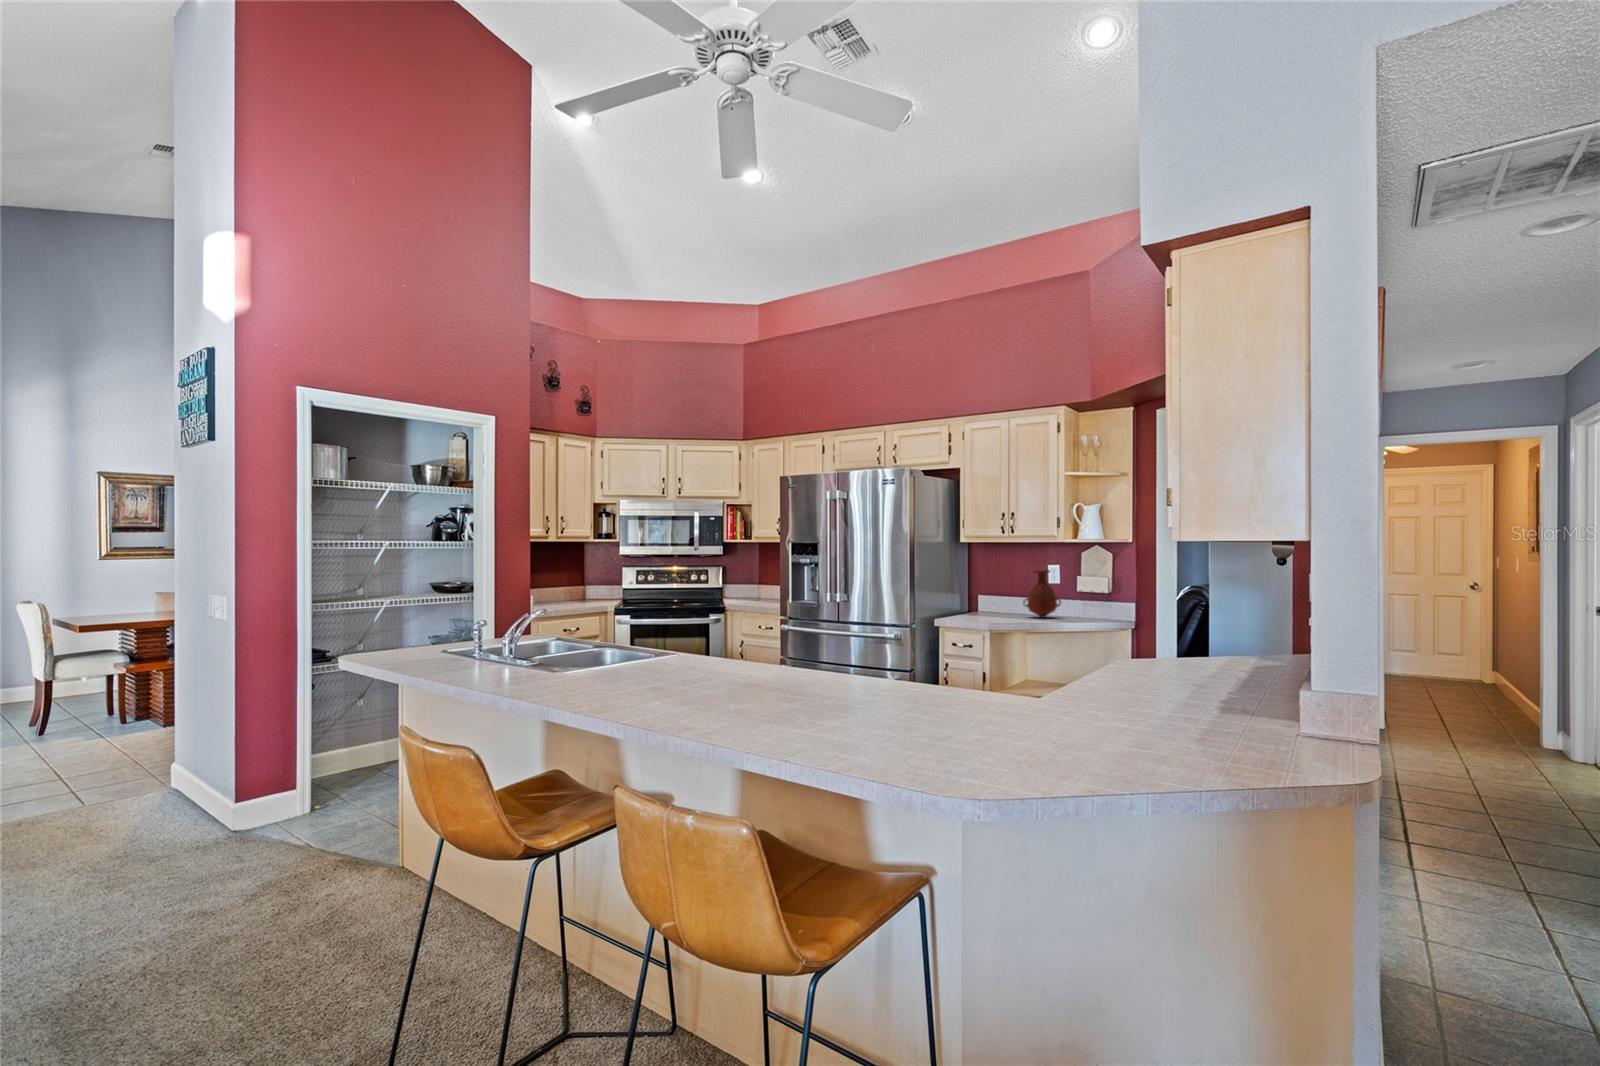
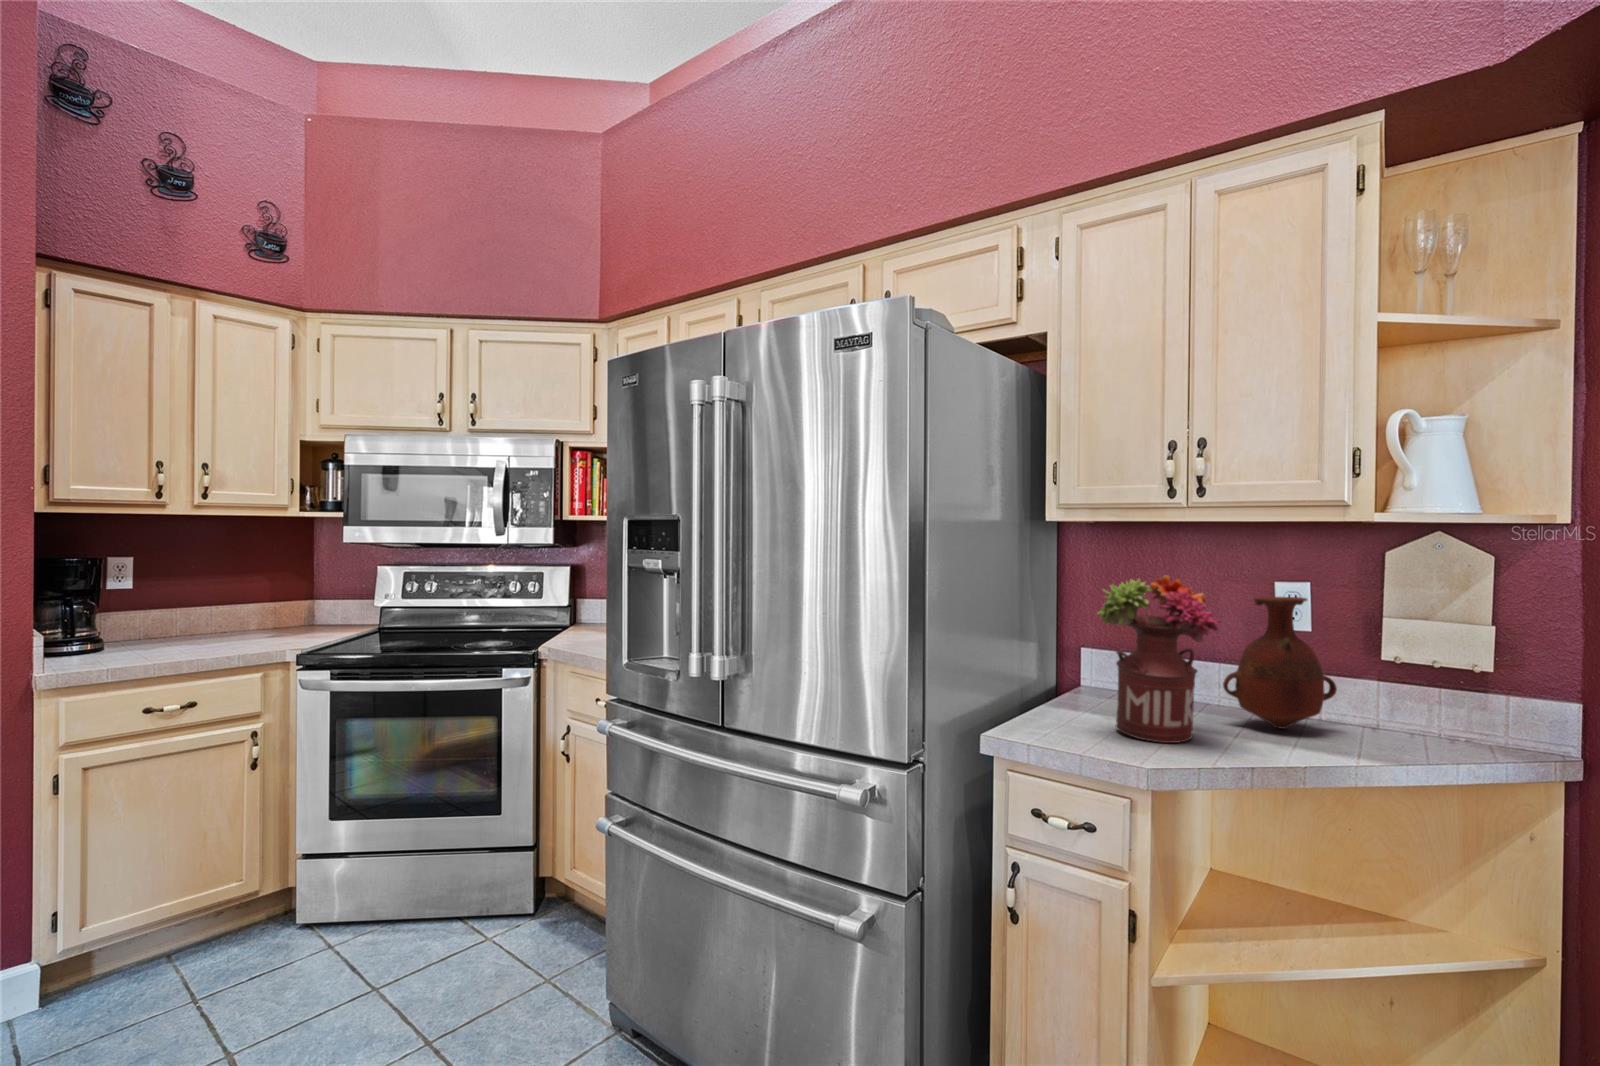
flower arrangement: none [975,562,1015,620] -> present [1097,575,1220,743]

